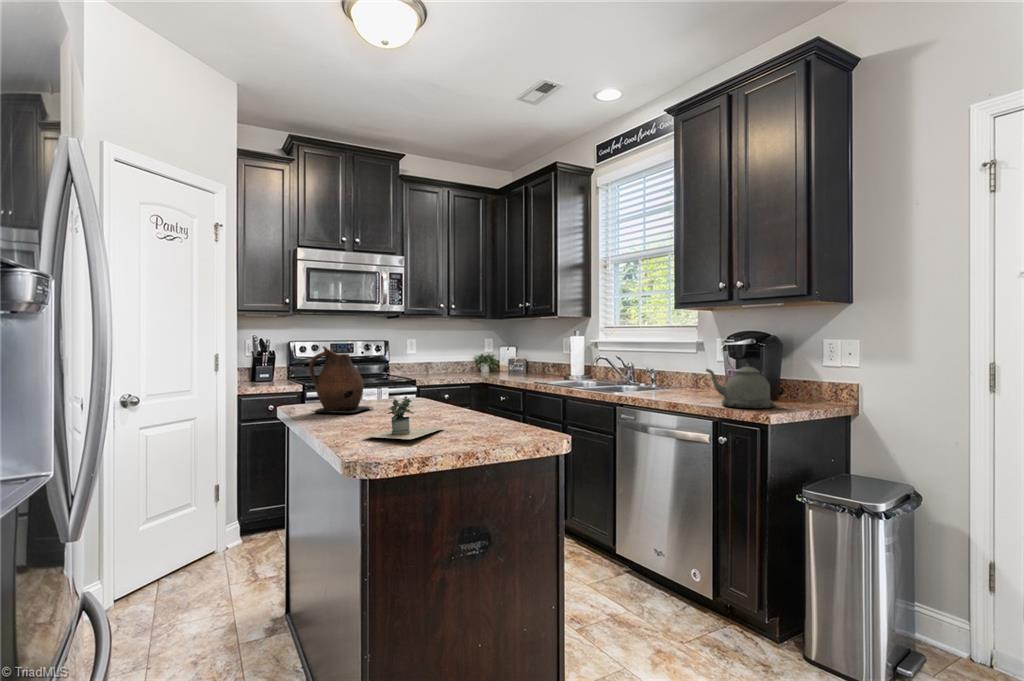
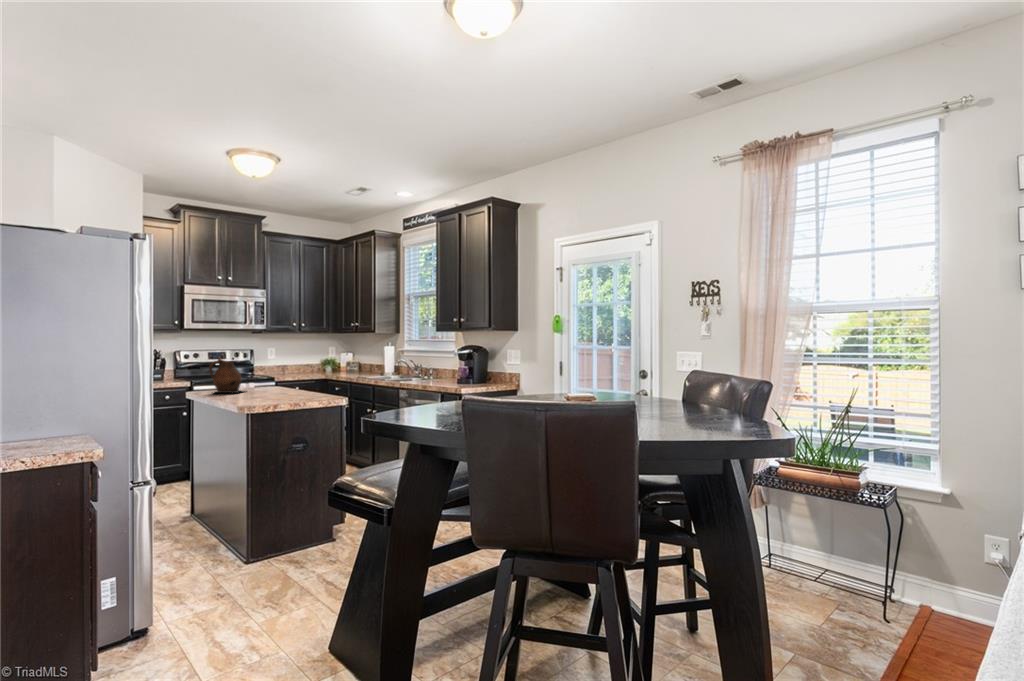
kettle: present [706,350,775,409] -> none [442,356,476,387]
potted plant: present [364,396,444,439] -> none [245,381,295,400]

